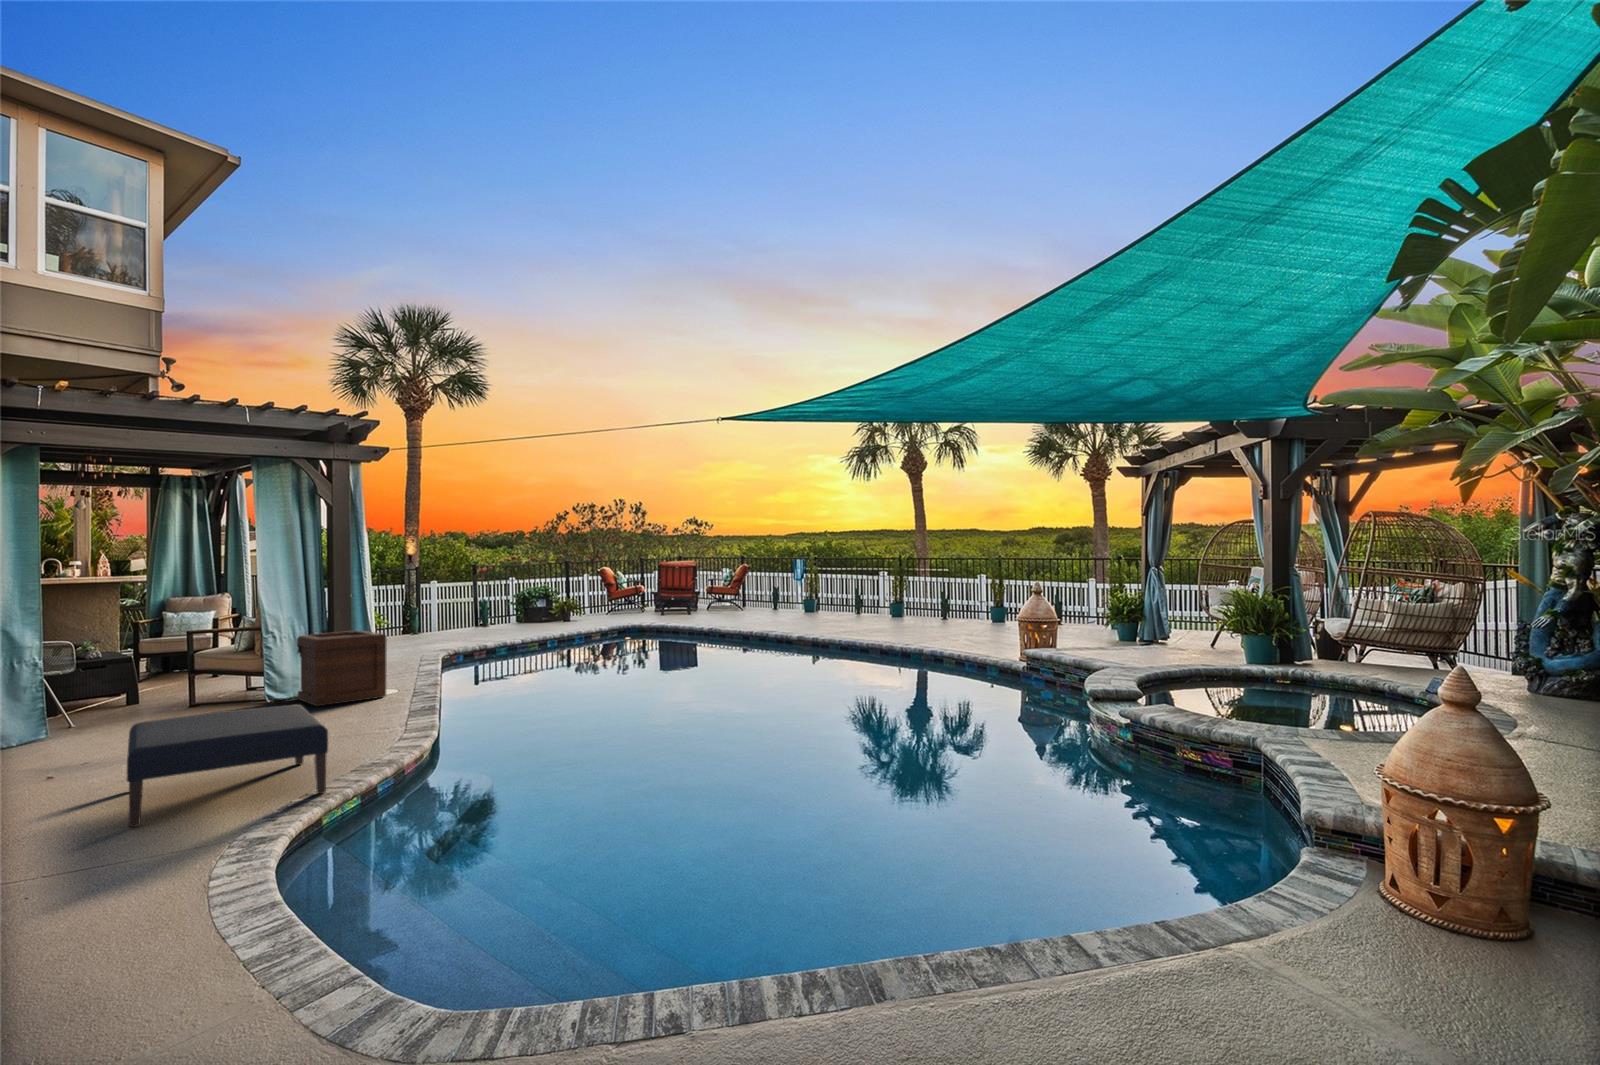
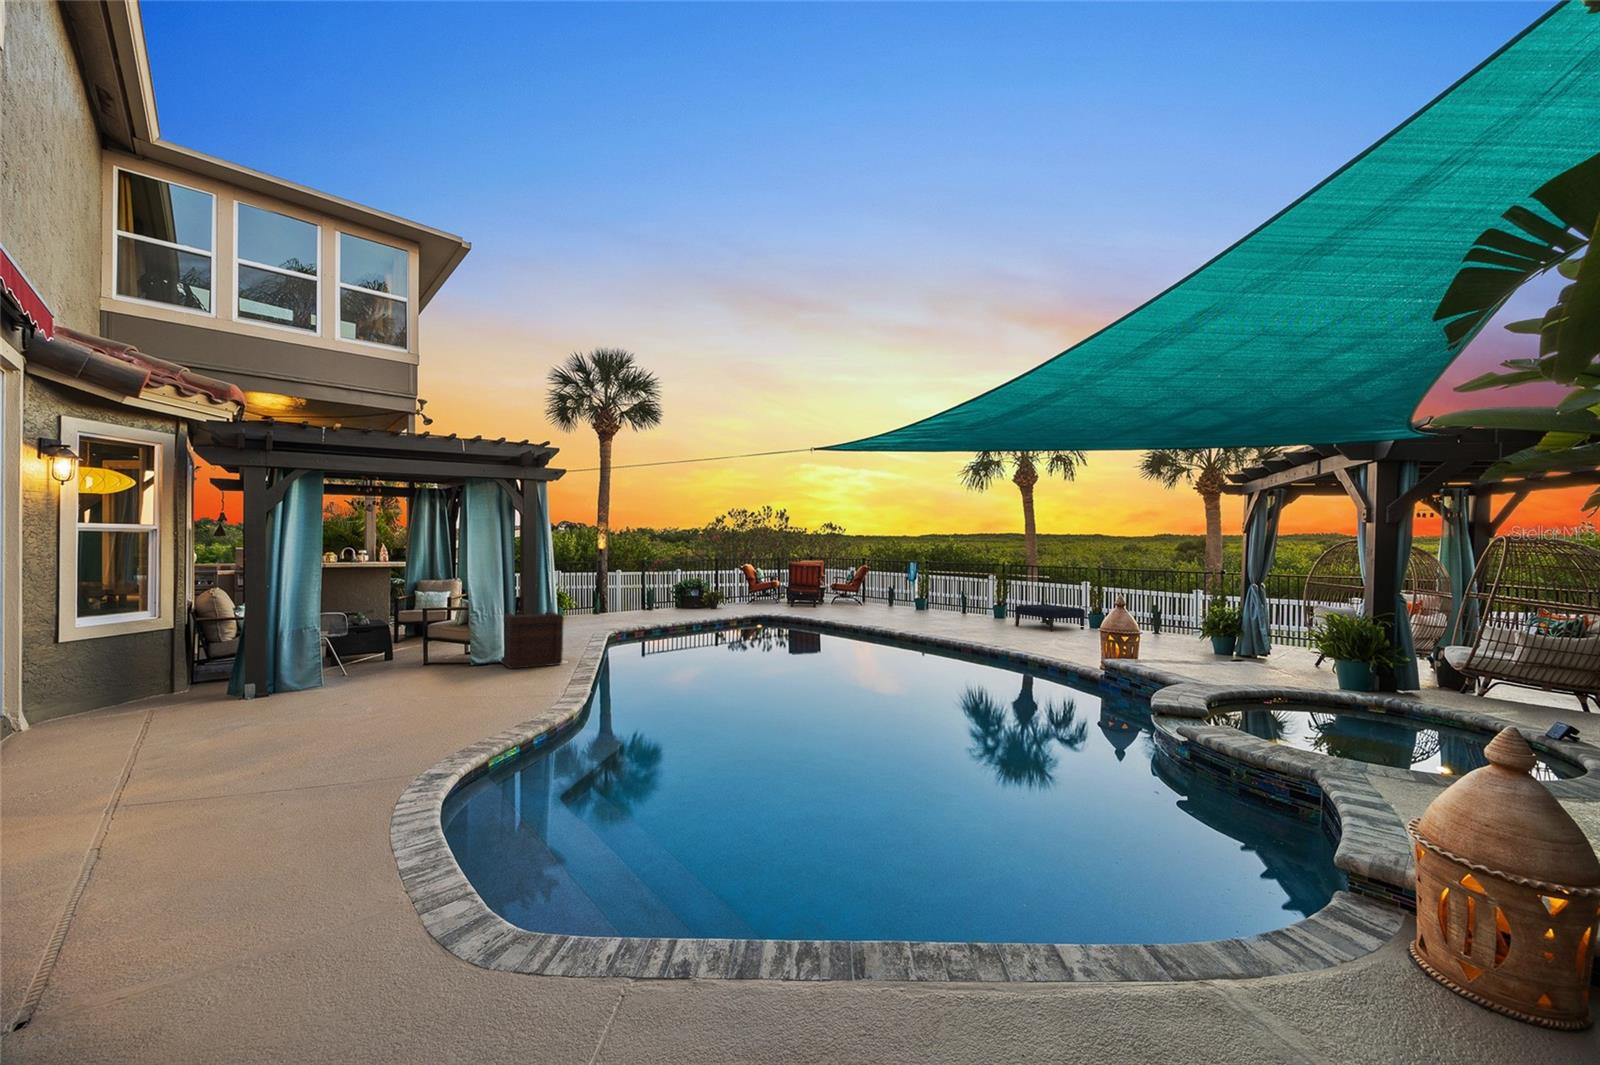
ottoman: present [127,704,328,827] -> present [1015,605,1085,632]

